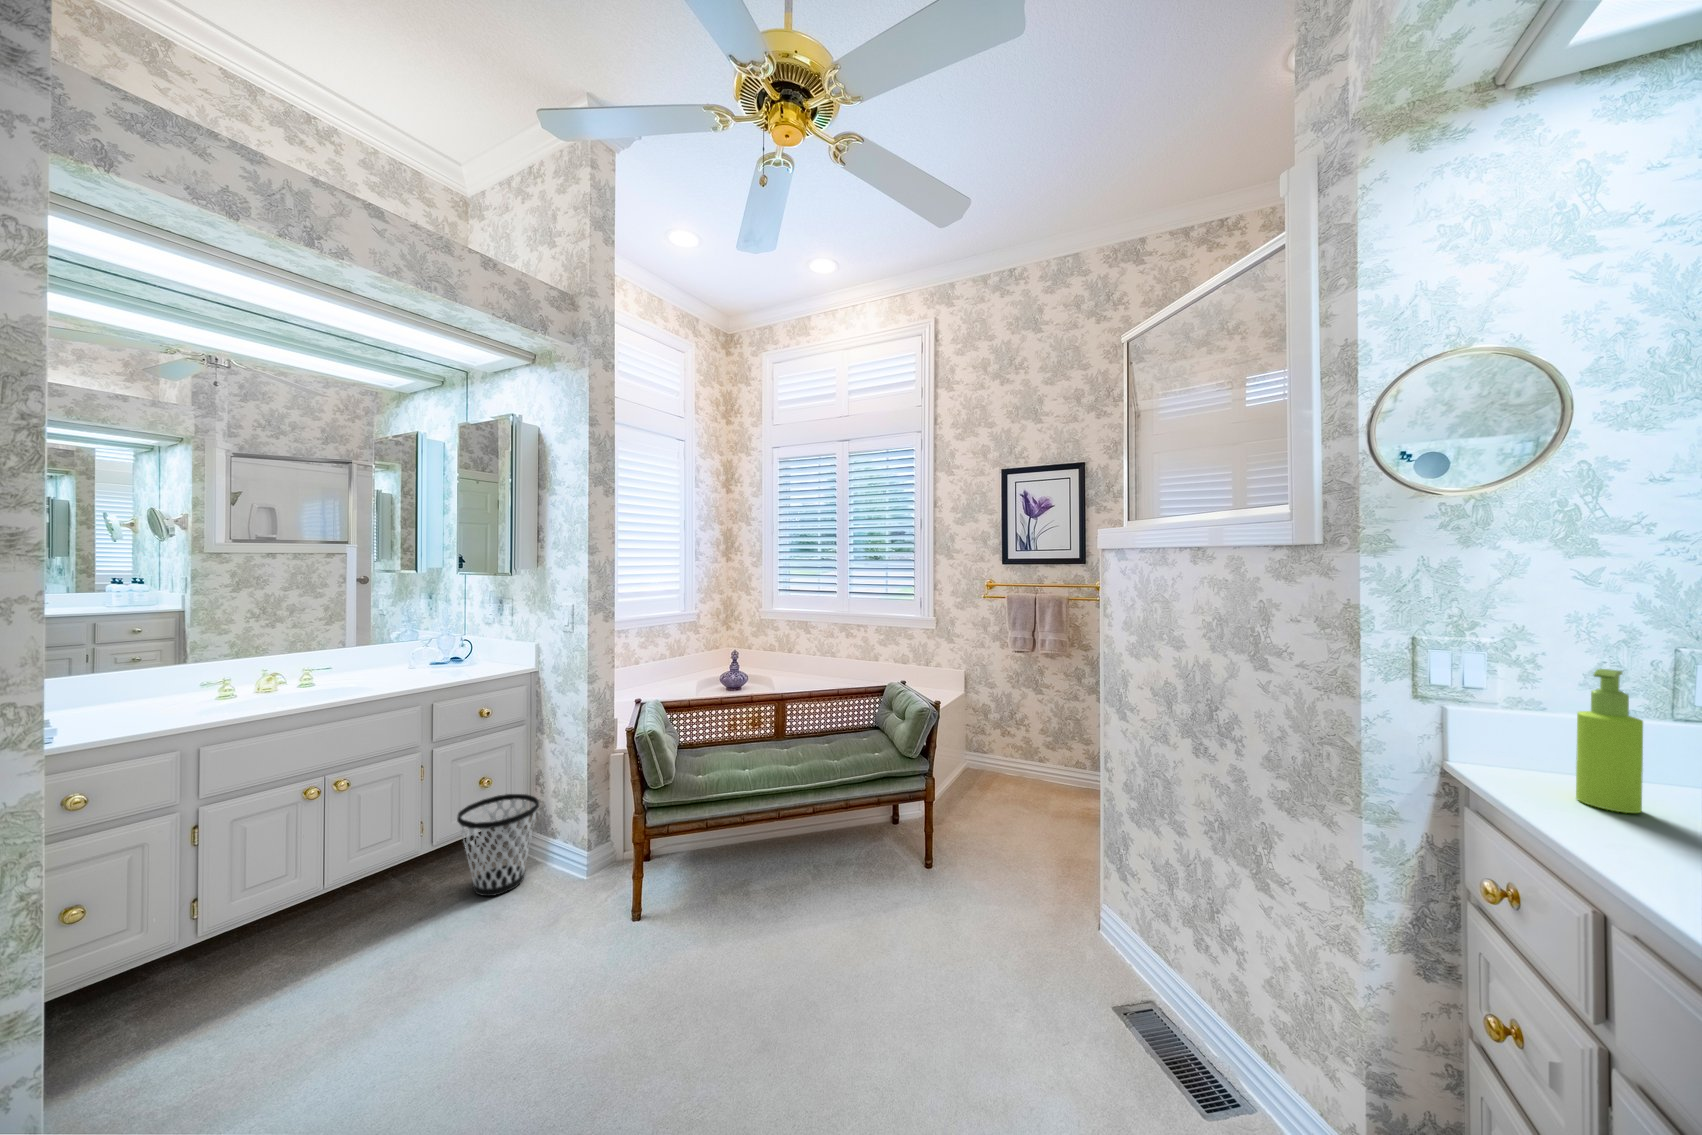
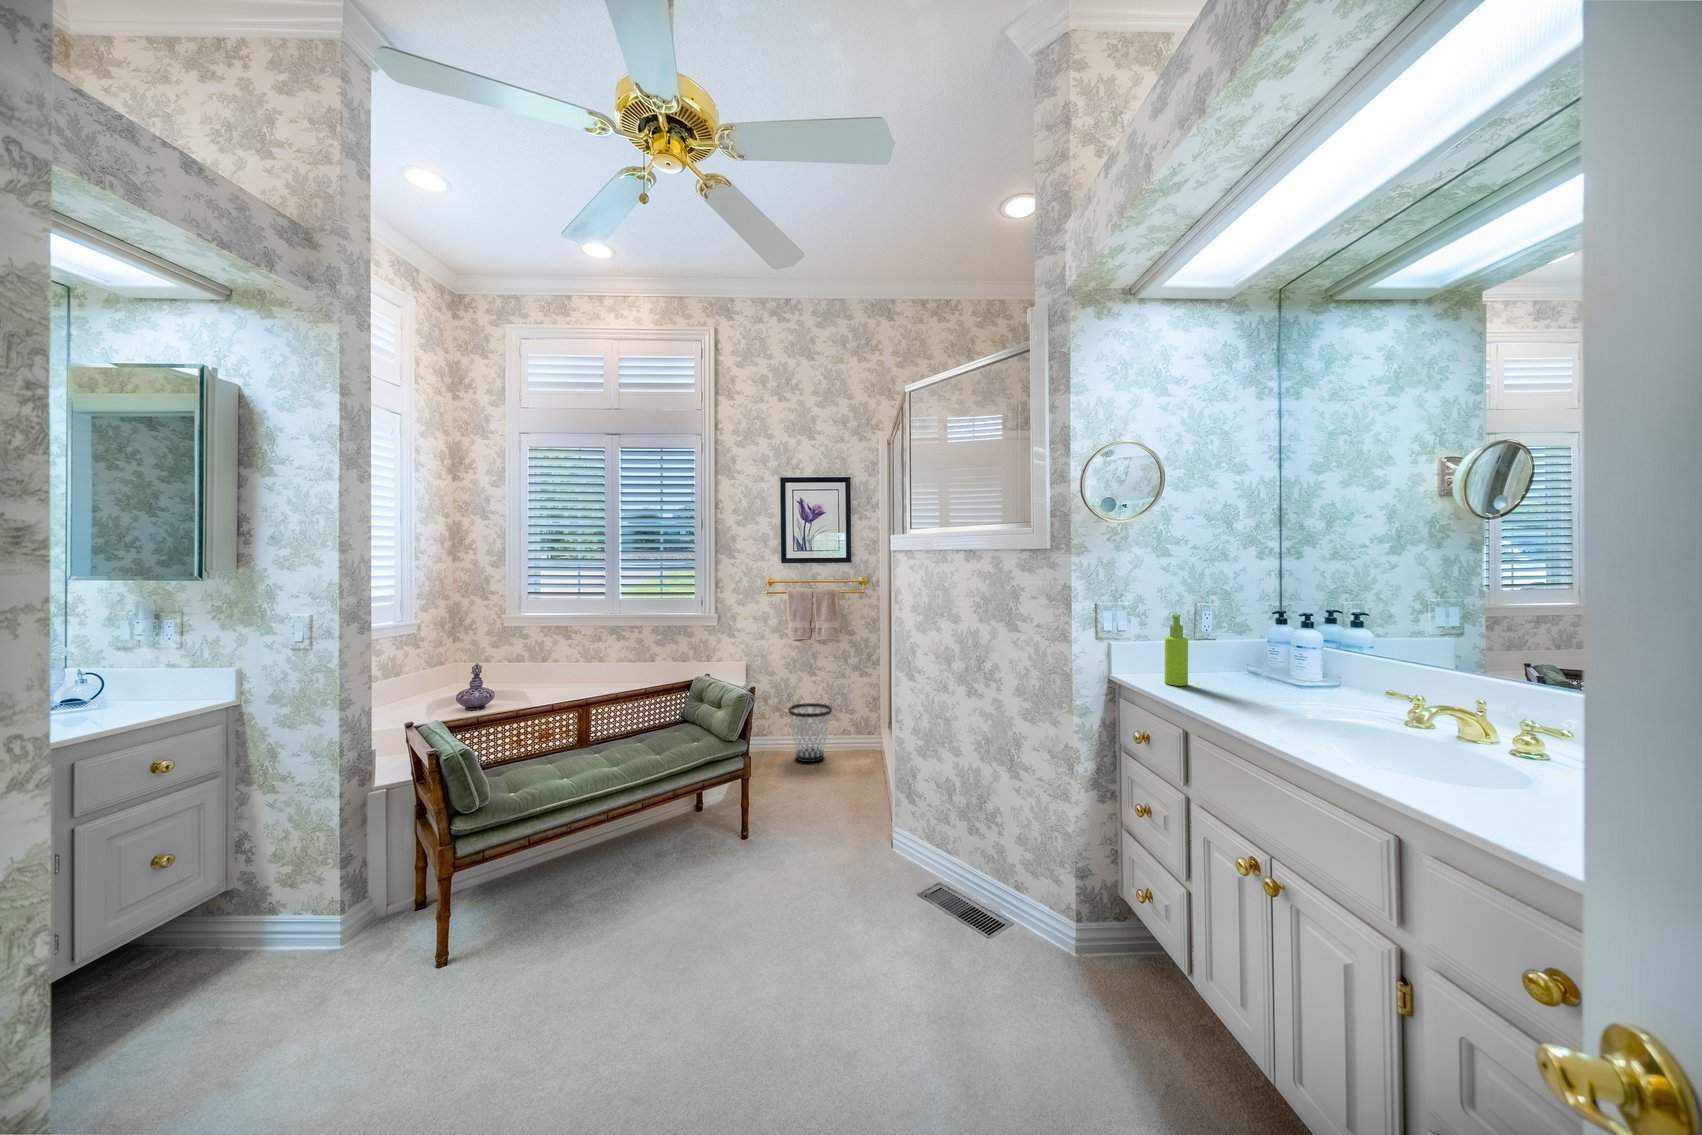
wastebasket: present [457,794,539,896] -> present [788,703,832,762]

